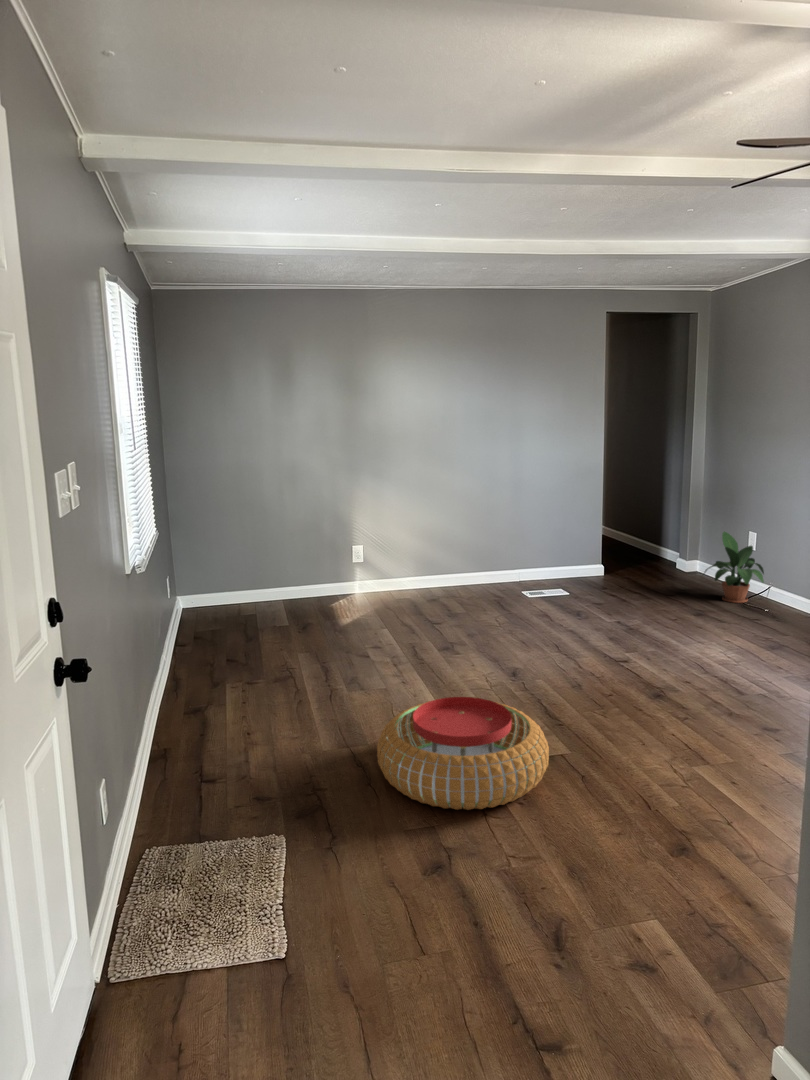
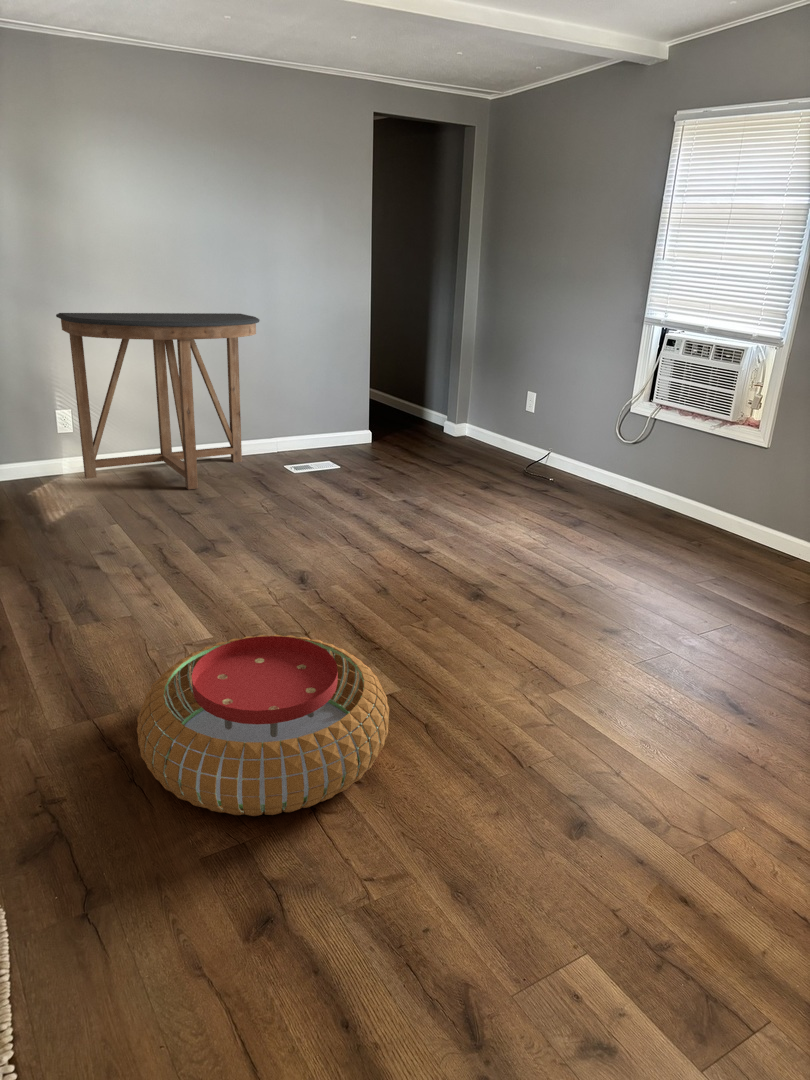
console table: none [358,471,504,607] -> present [56,313,260,490]
potted plant: present [705,532,764,603] -> none [481,393,544,471]

